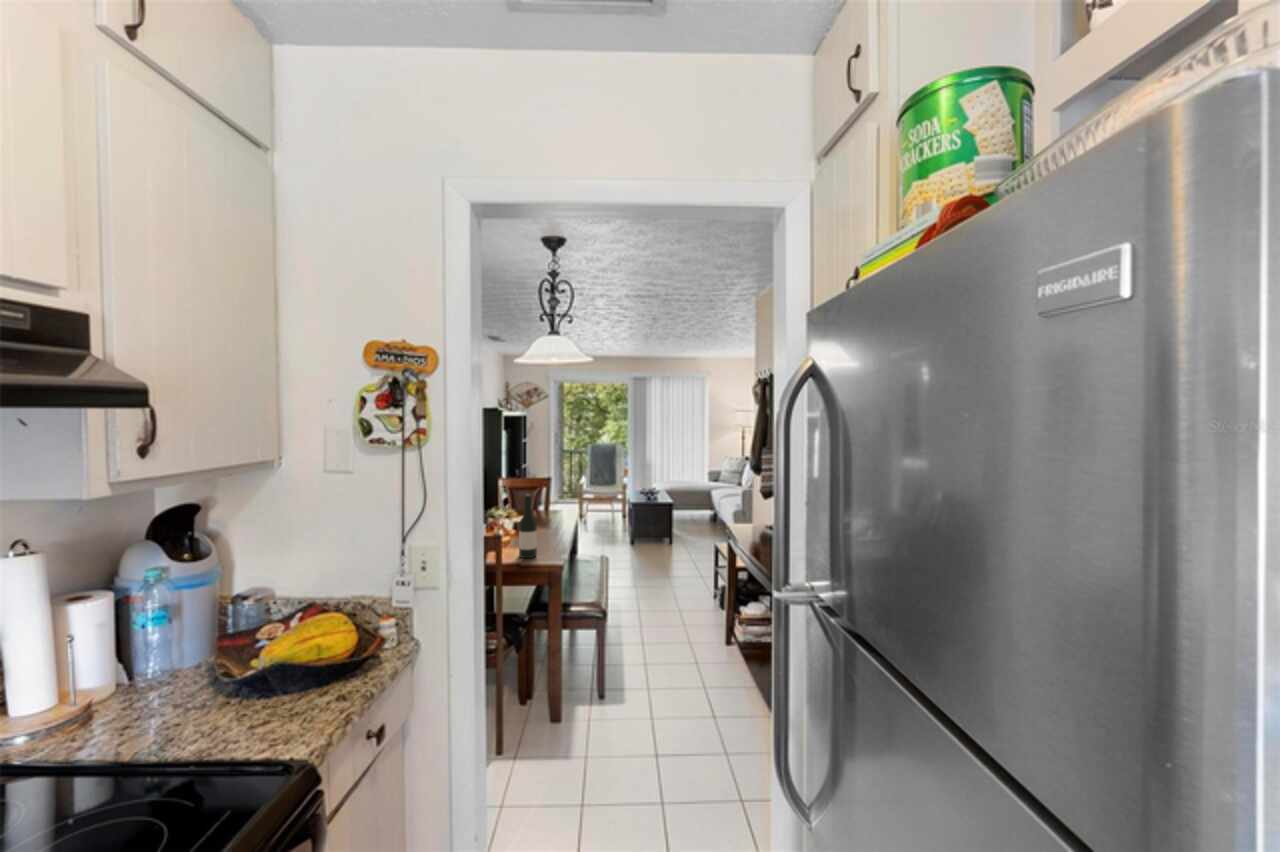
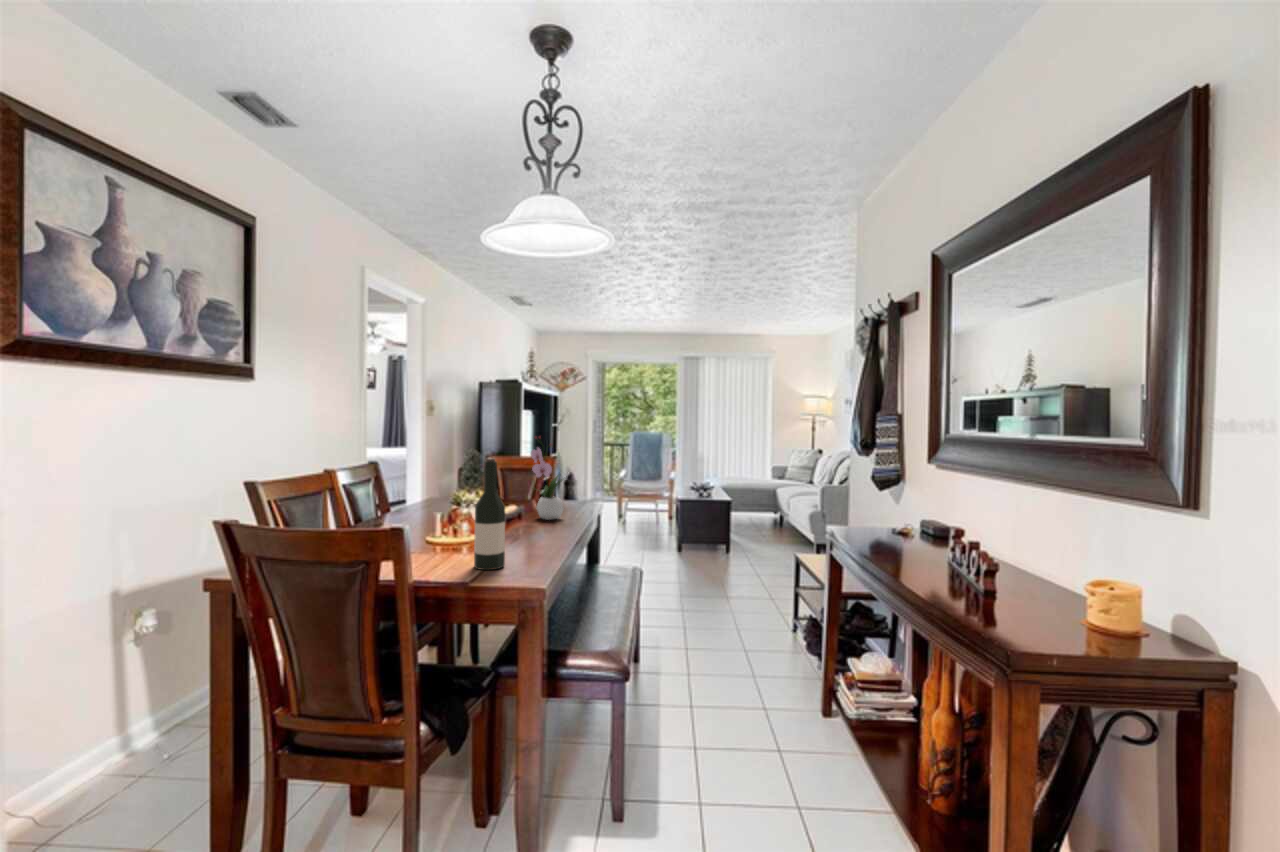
flower arrangement: none [535,470,560,526] -> present [531,437,564,520]

